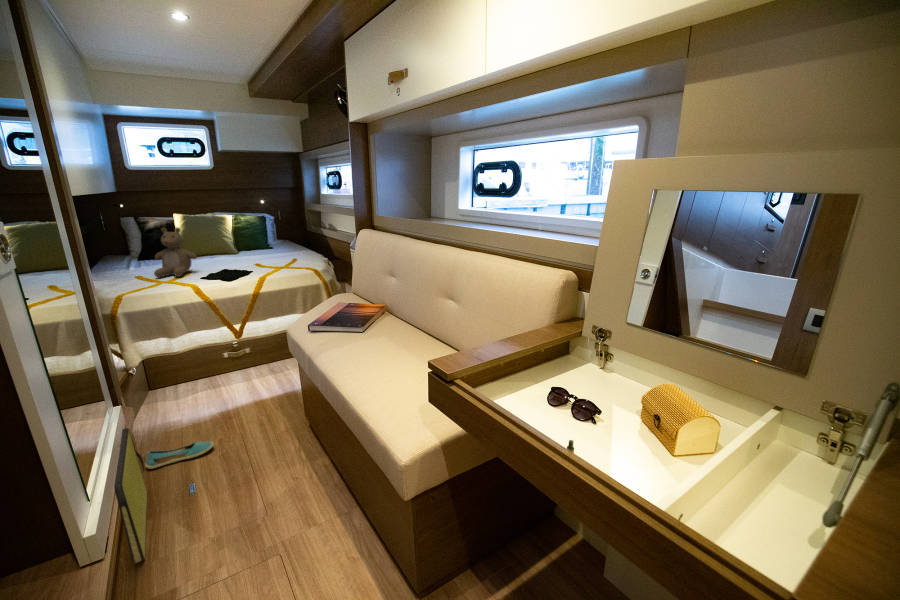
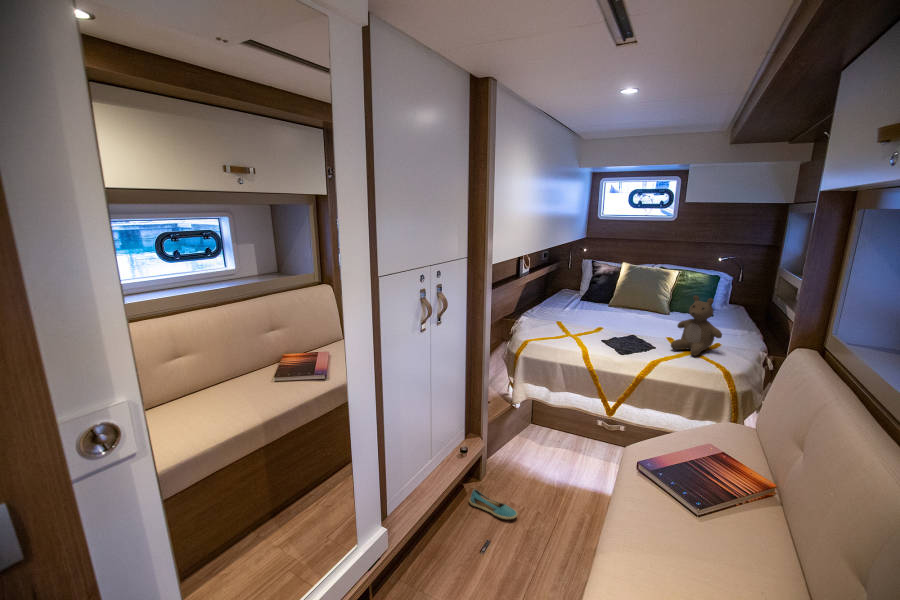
teddy bear: present [154,227,197,277] -> present [671,295,722,355]
bag: present [114,428,147,564] -> none [405,464,459,576]

